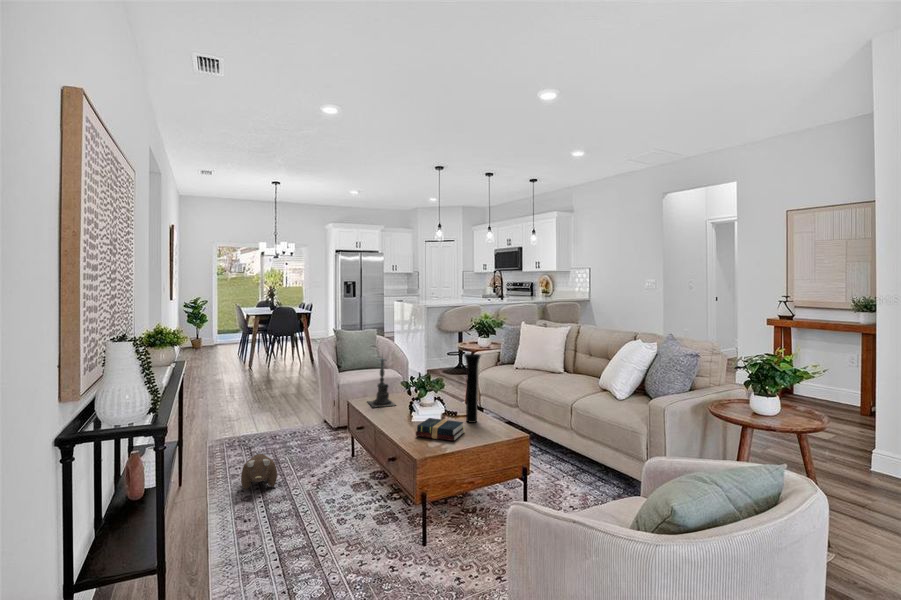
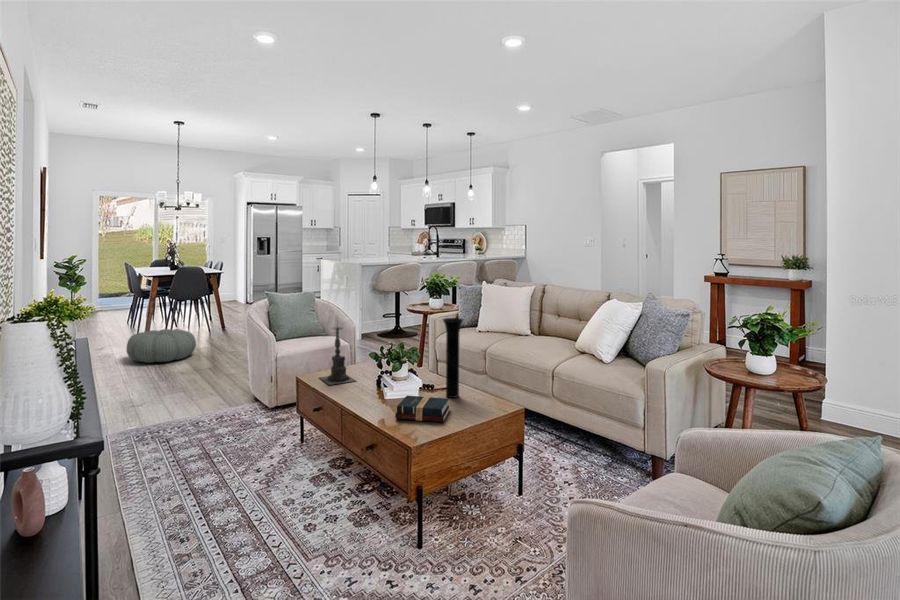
pouf: none [230,359,285,386] -> present [126,329,196,363]
plush toy: present [241,454,277,490] -> none [168,450,215,496]

